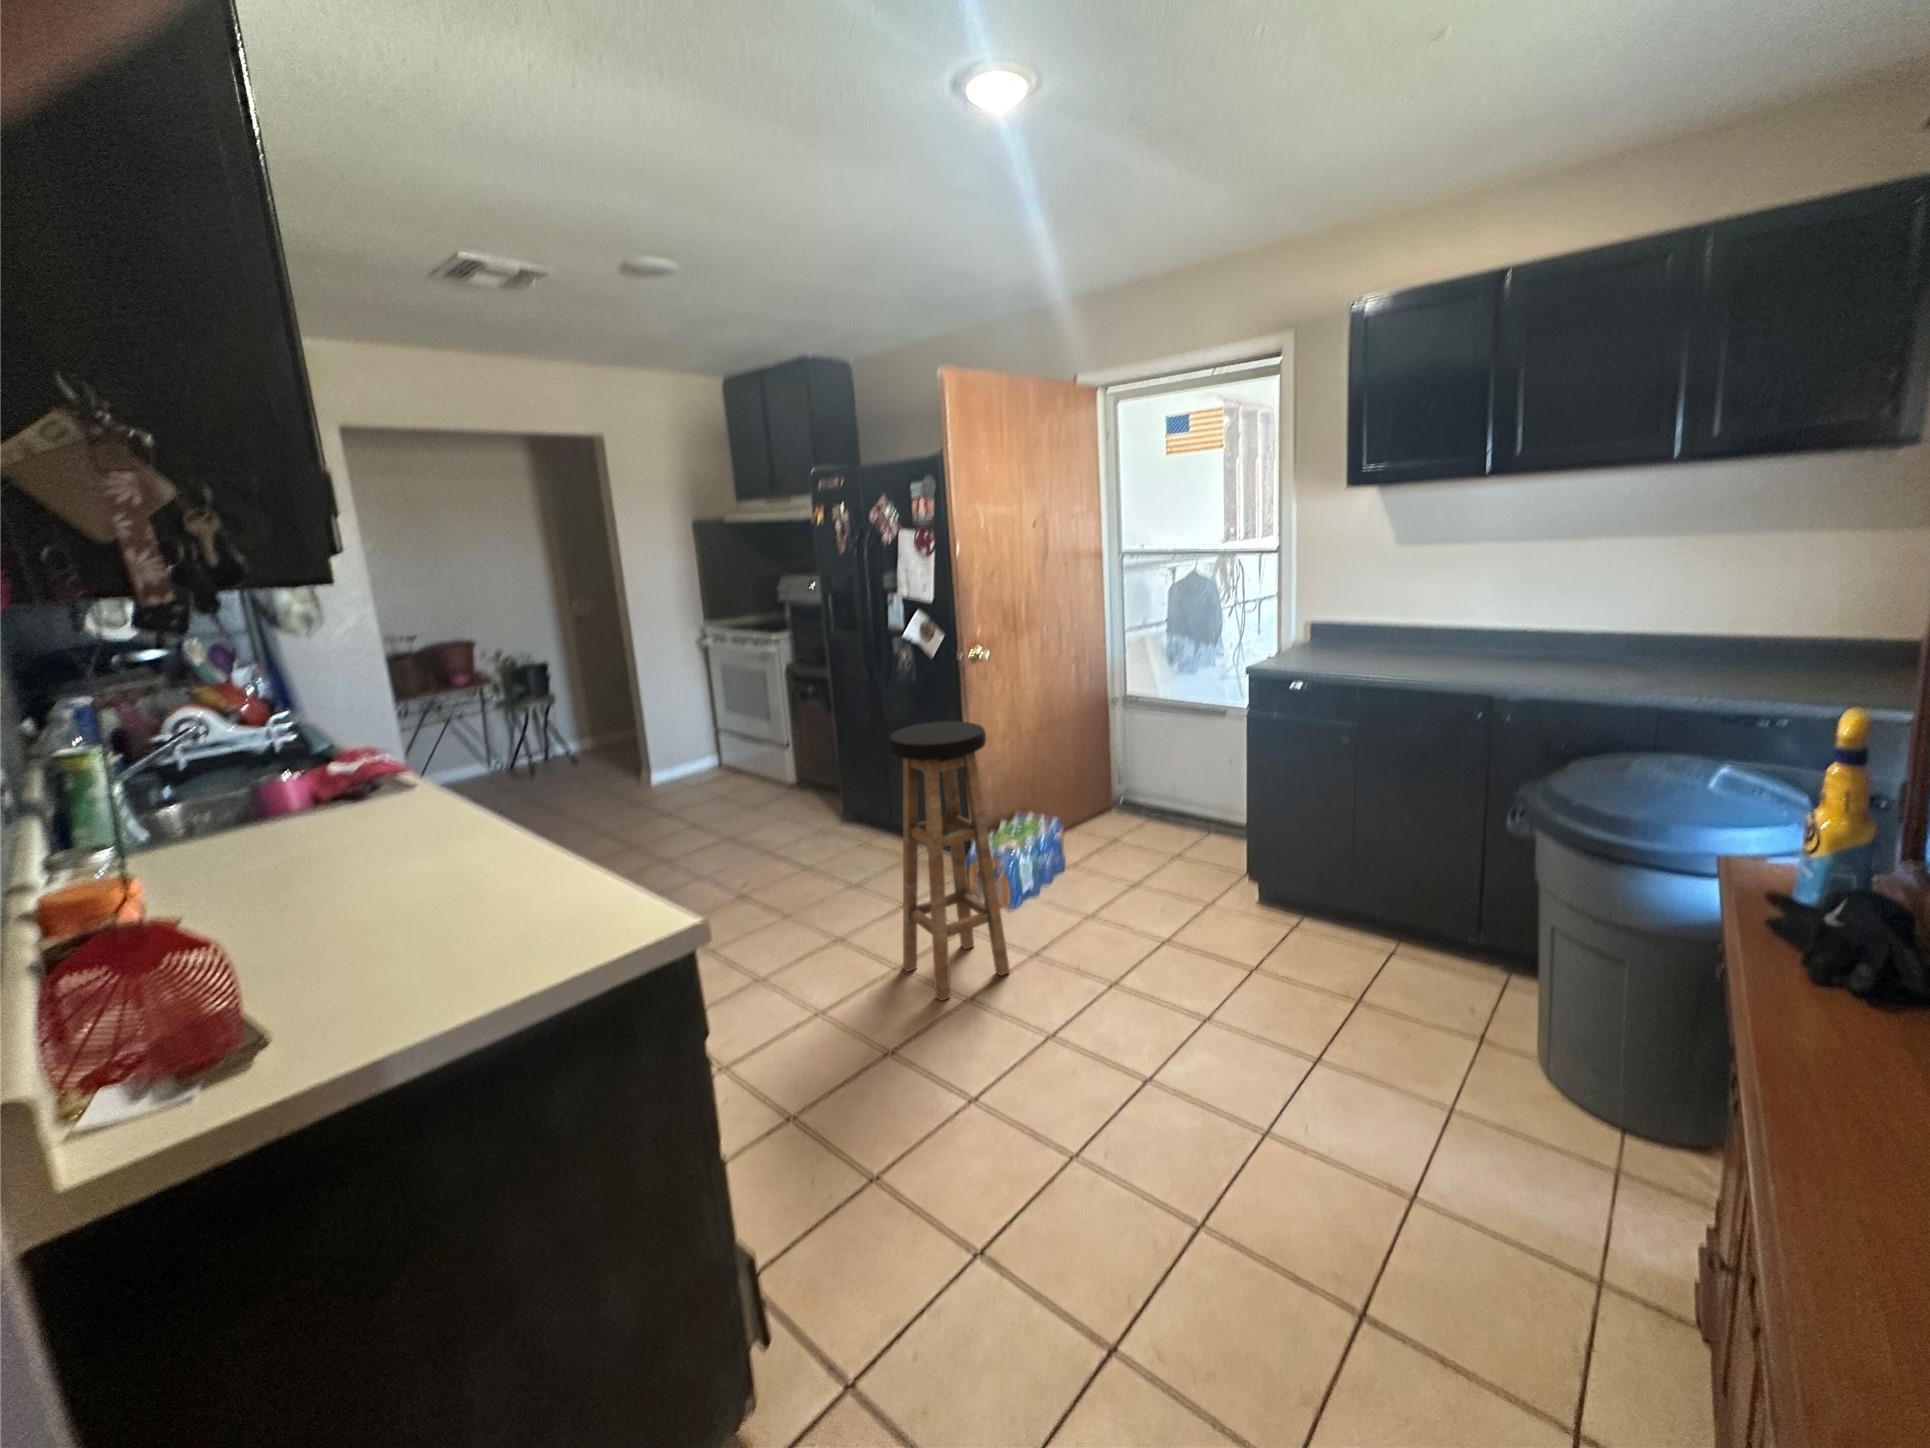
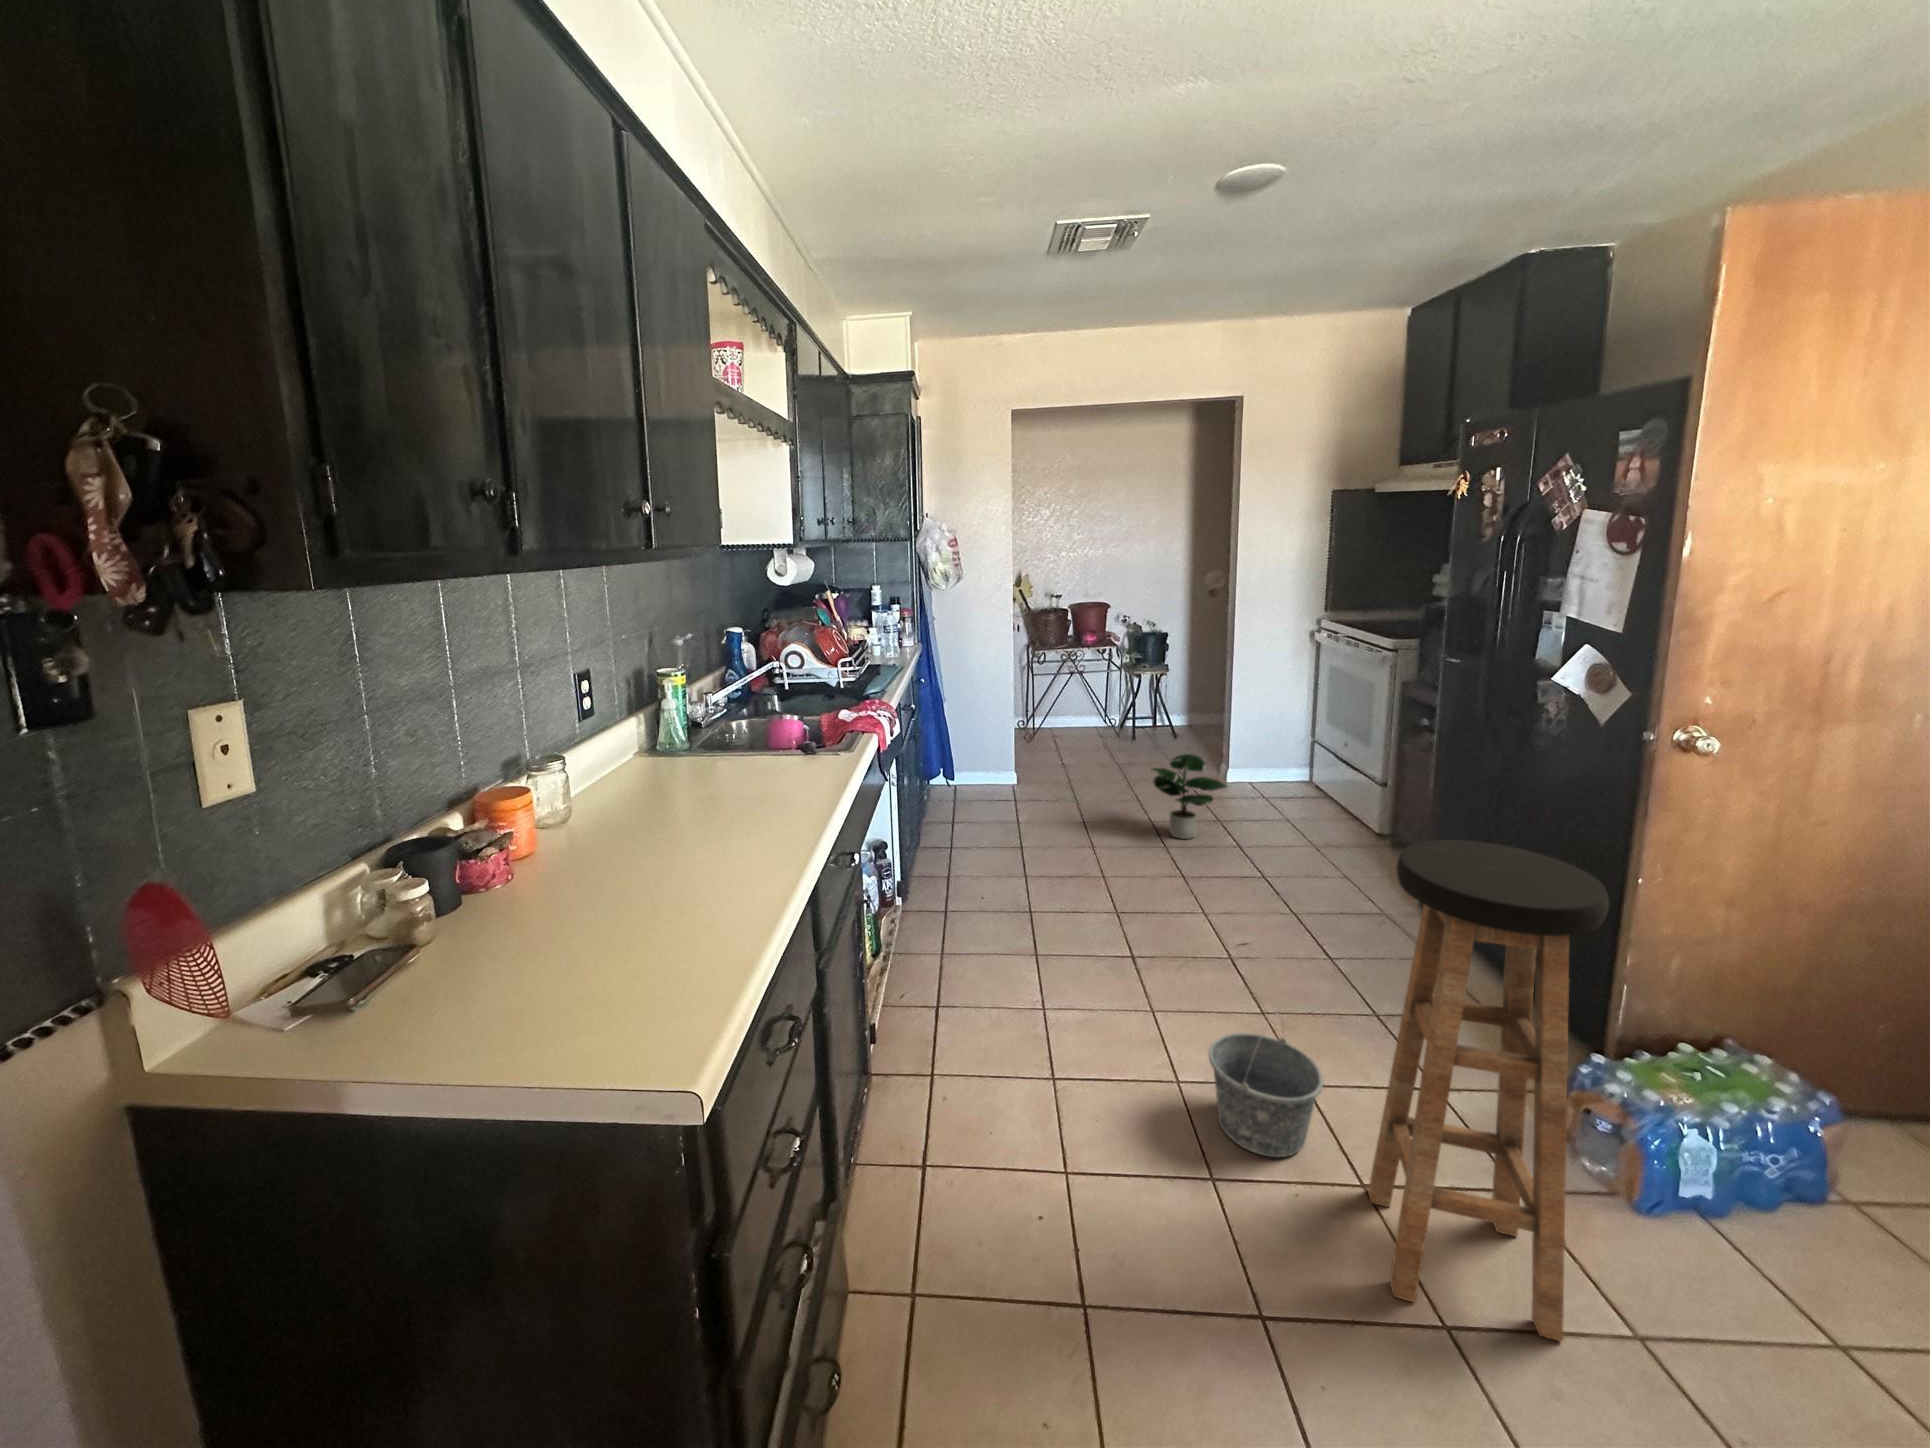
potted plant: none [604,761,680,839] -> present [1152,754,1227,839]
bucket: none [786,887,864,988] -> present [1209,1033,1323,1157]

